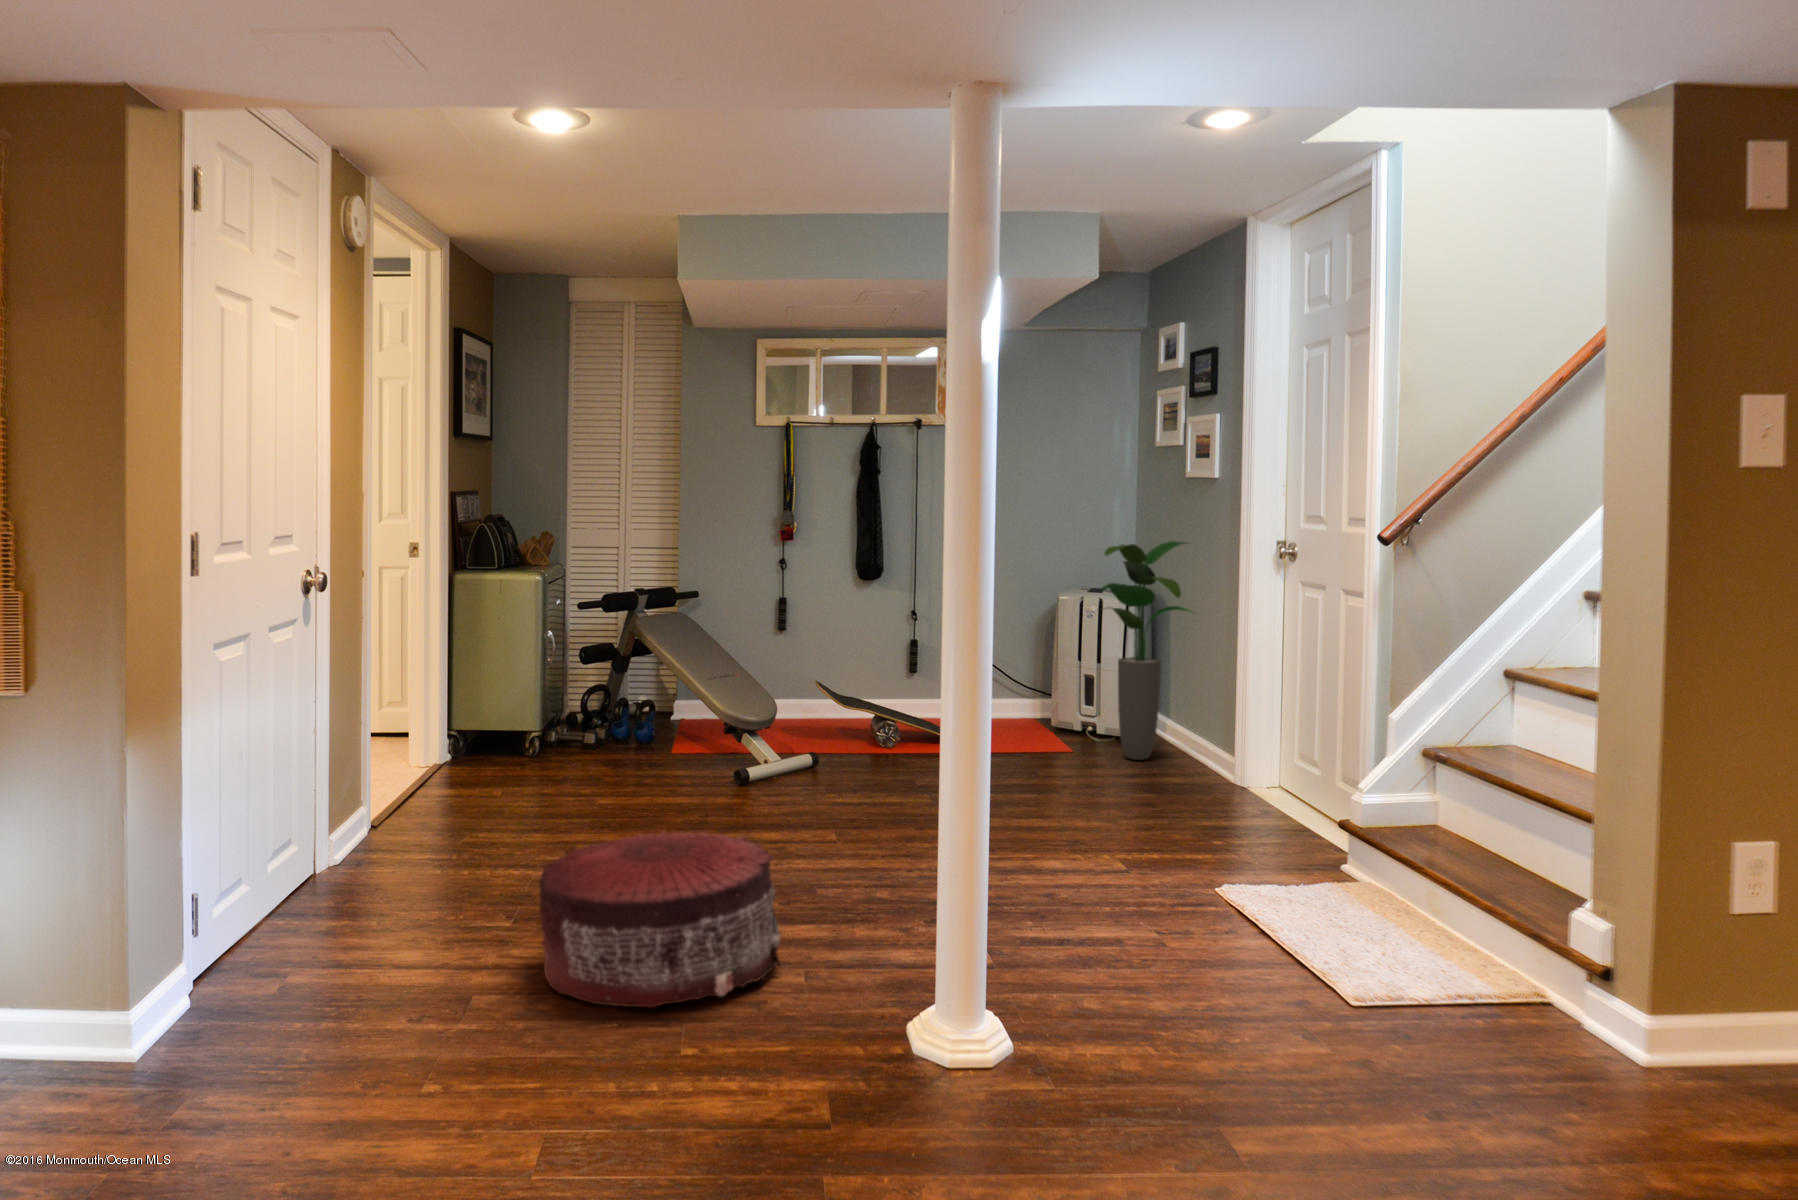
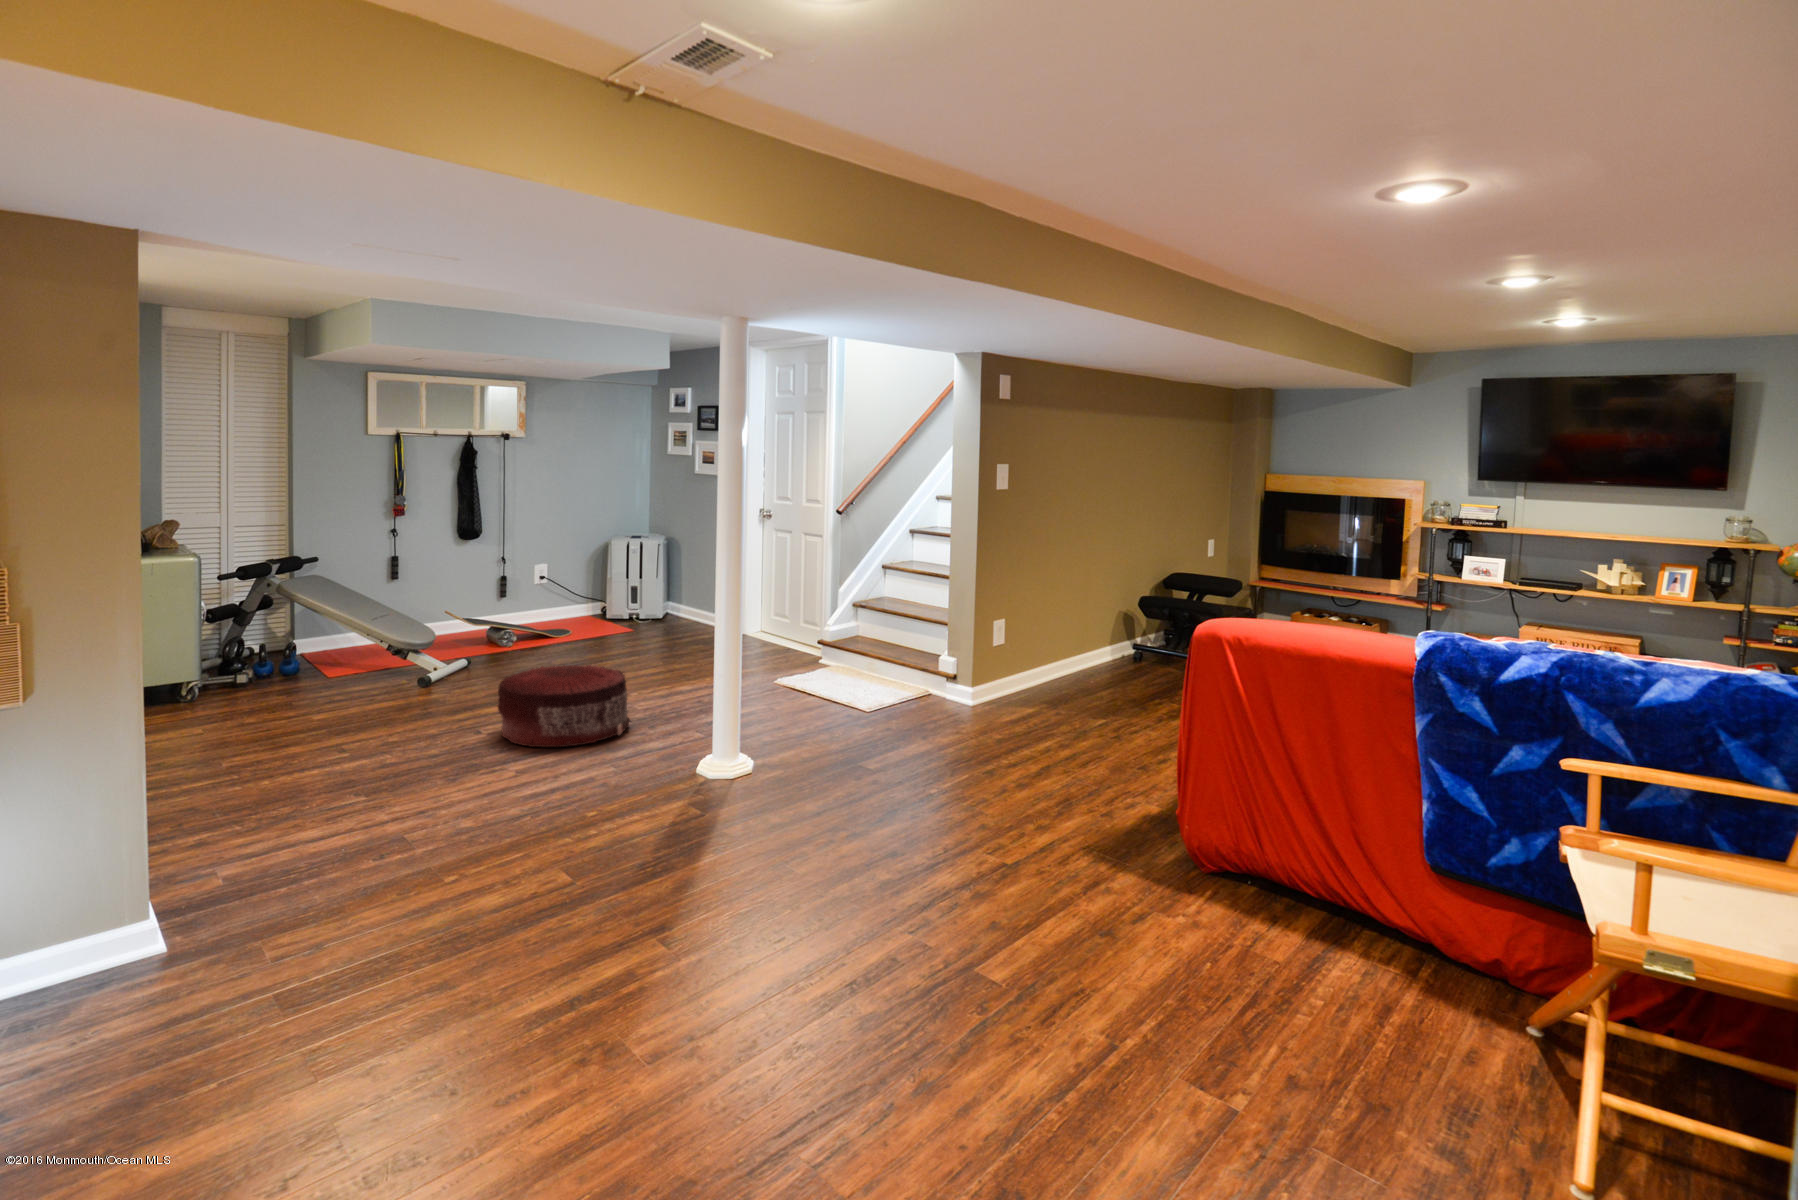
potted plant: present [1100,541,1193,760] -> none [649,509,707,631]

